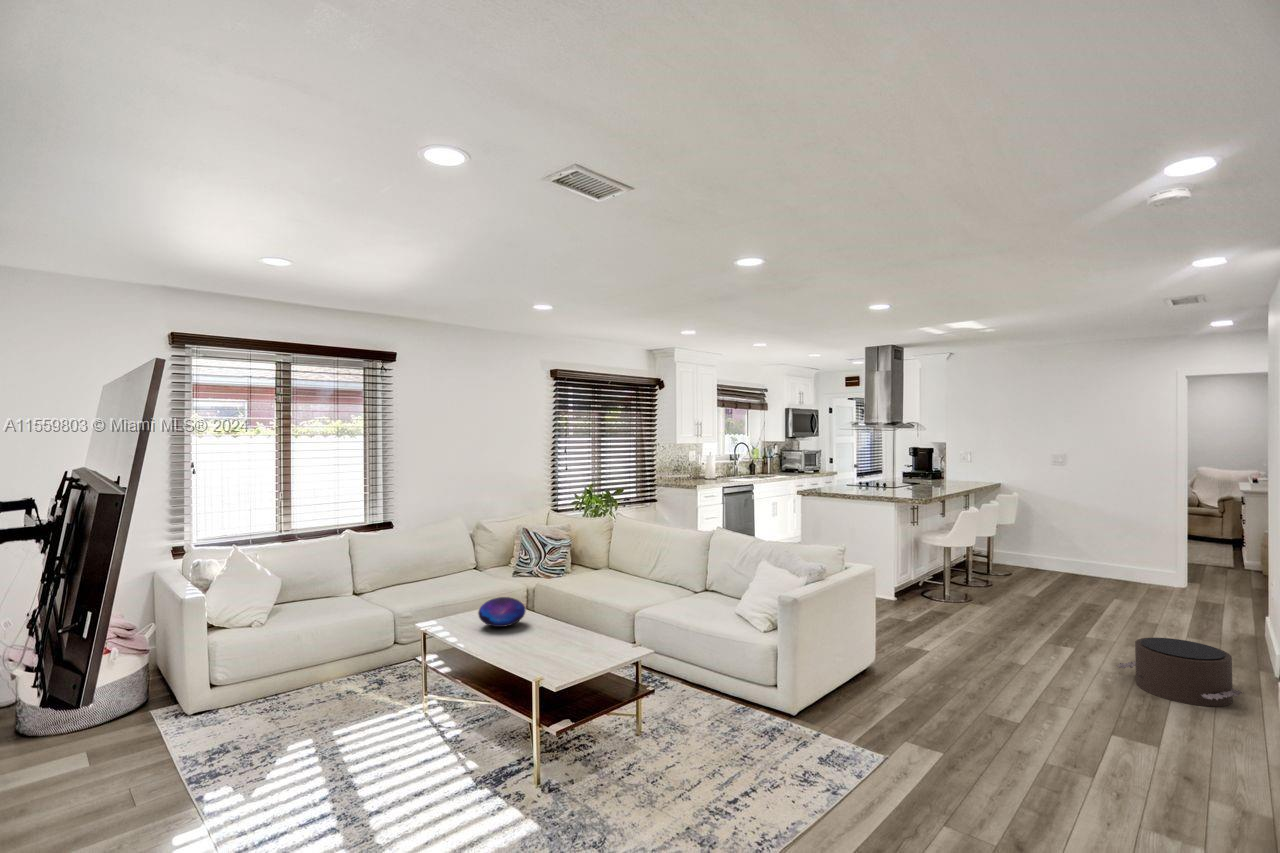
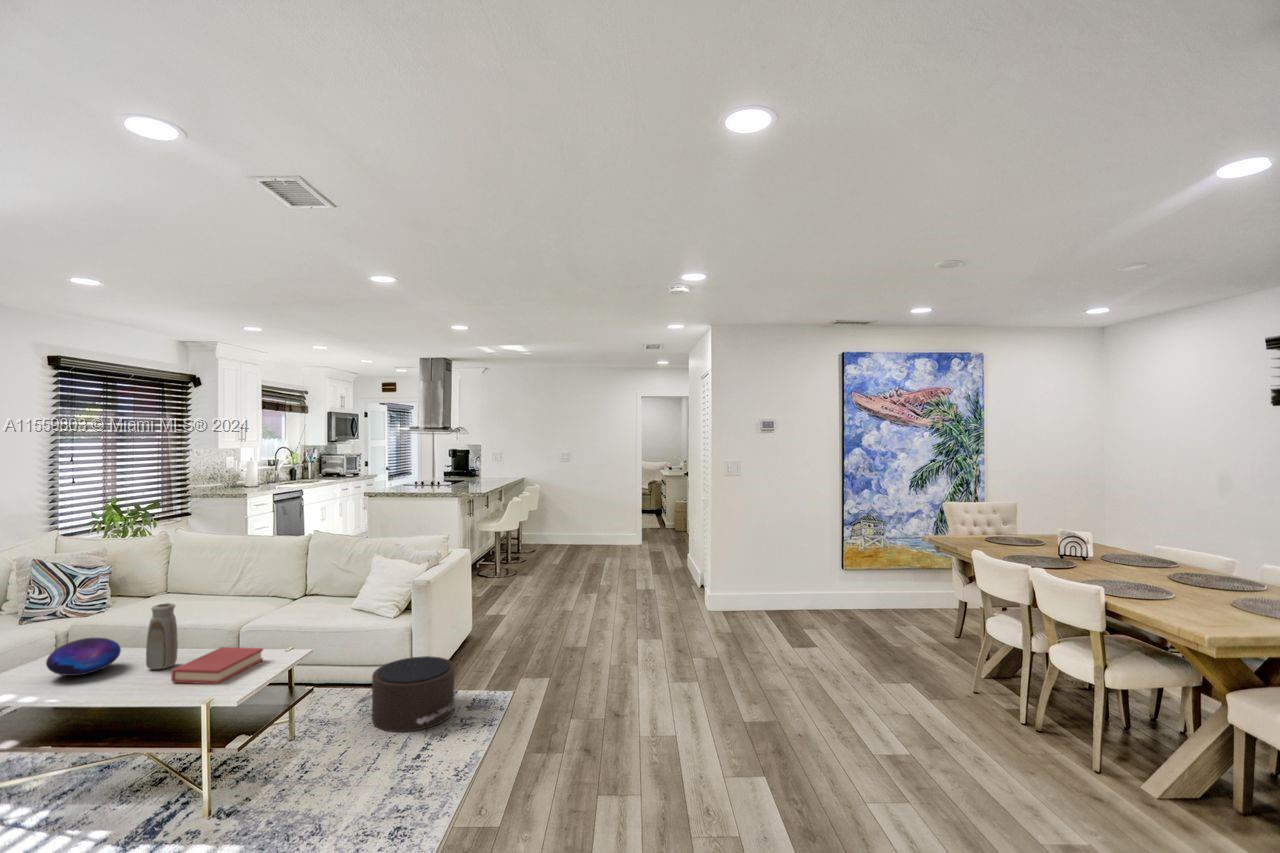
vase: none [534,578,556,635] -> present [146,603,178,669]
hardback book: none [536,626,610,661] -> present [171,647,263,684]
pouf: present [1117,638,1242,706] -> present [358,656,455,732]

